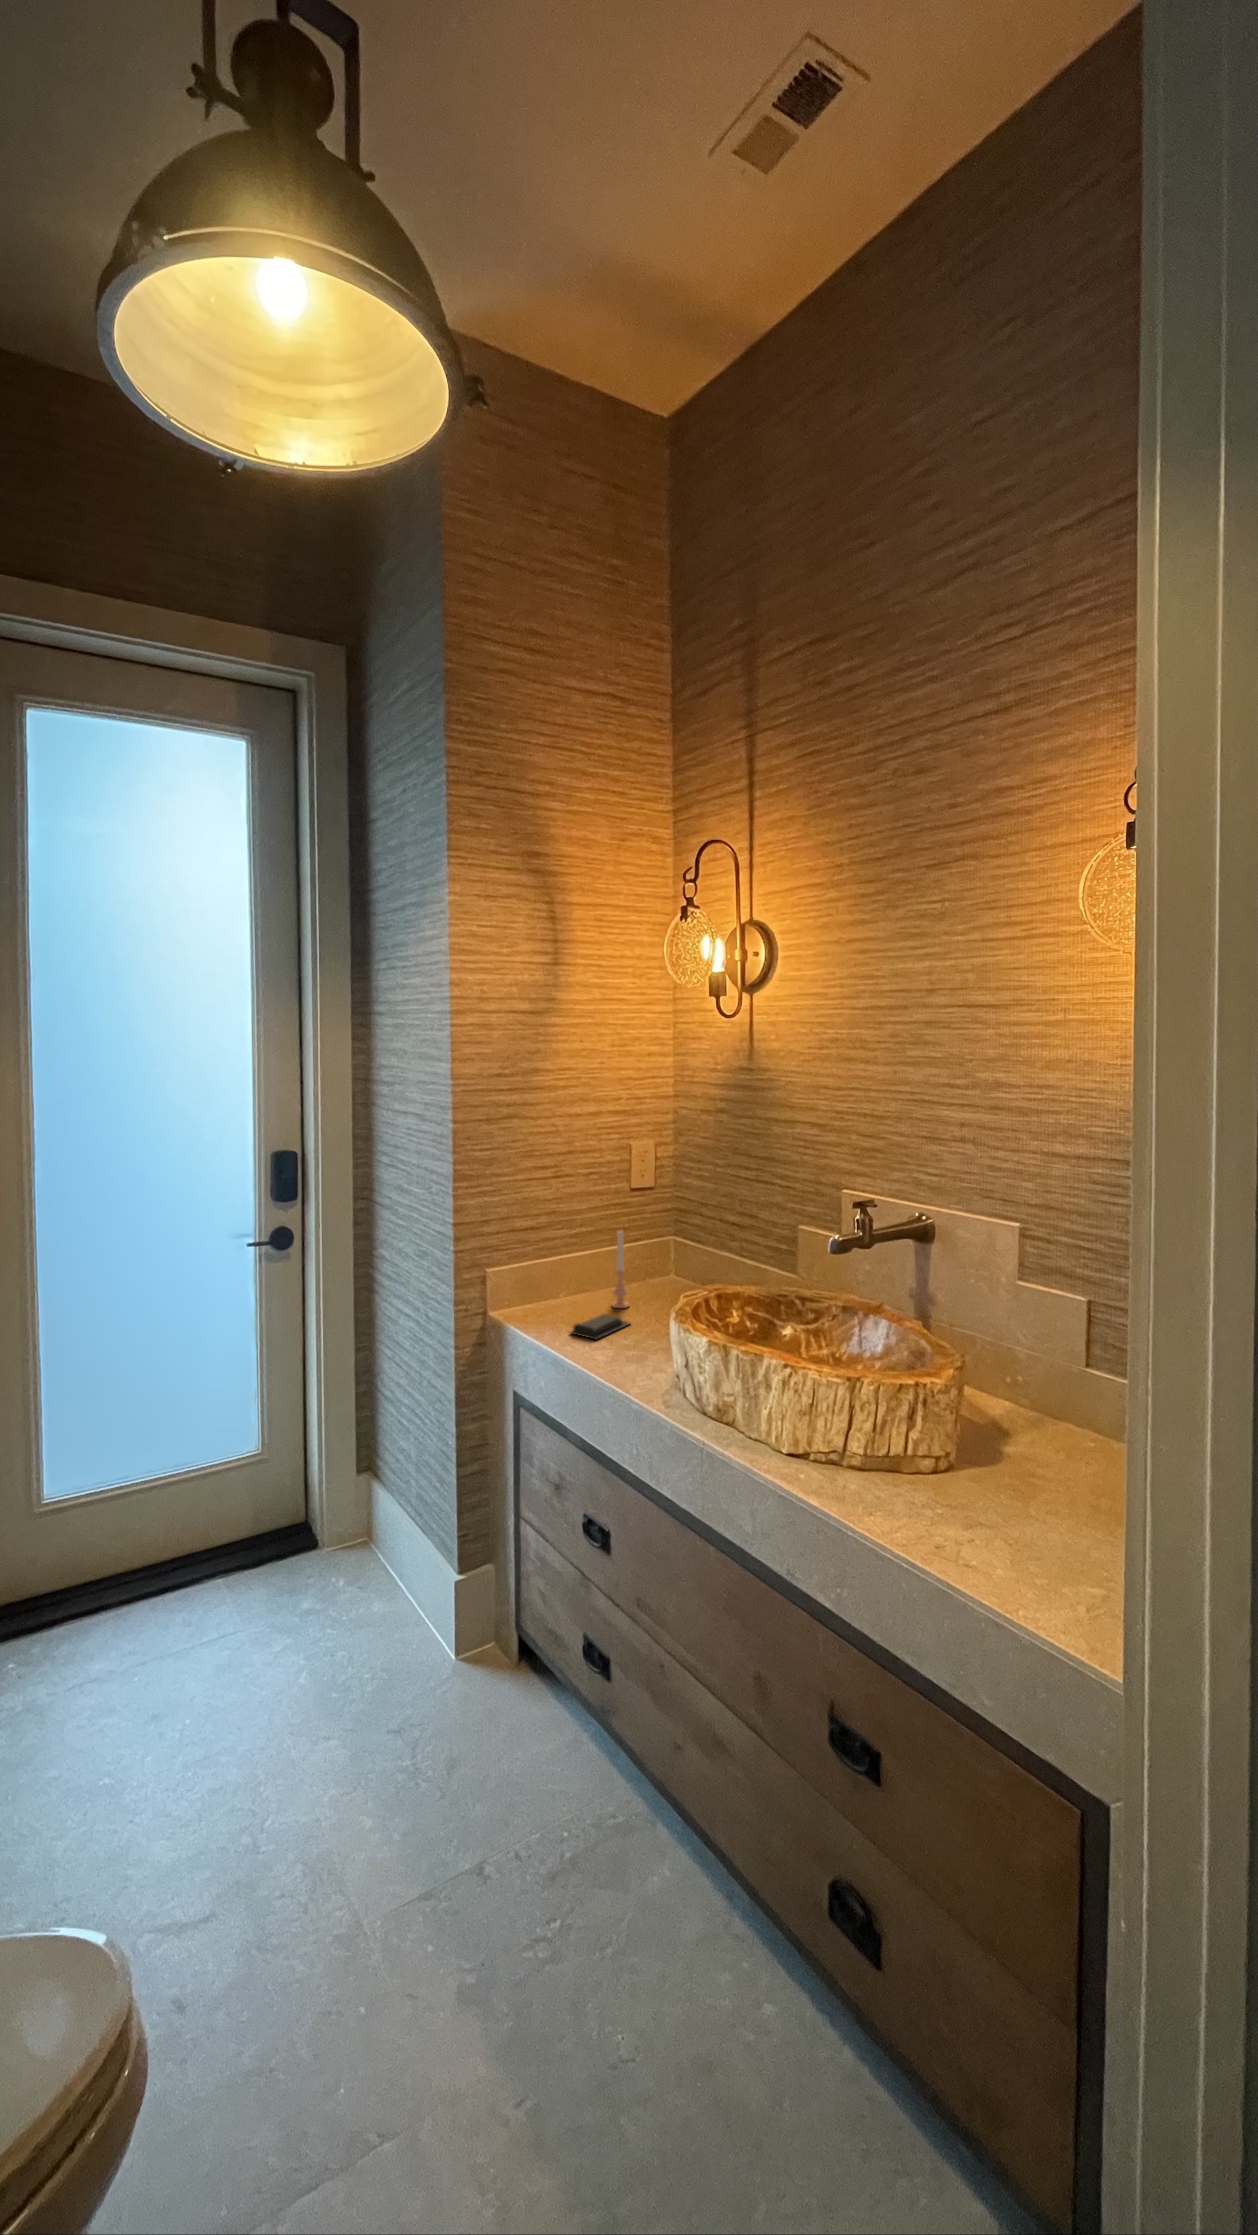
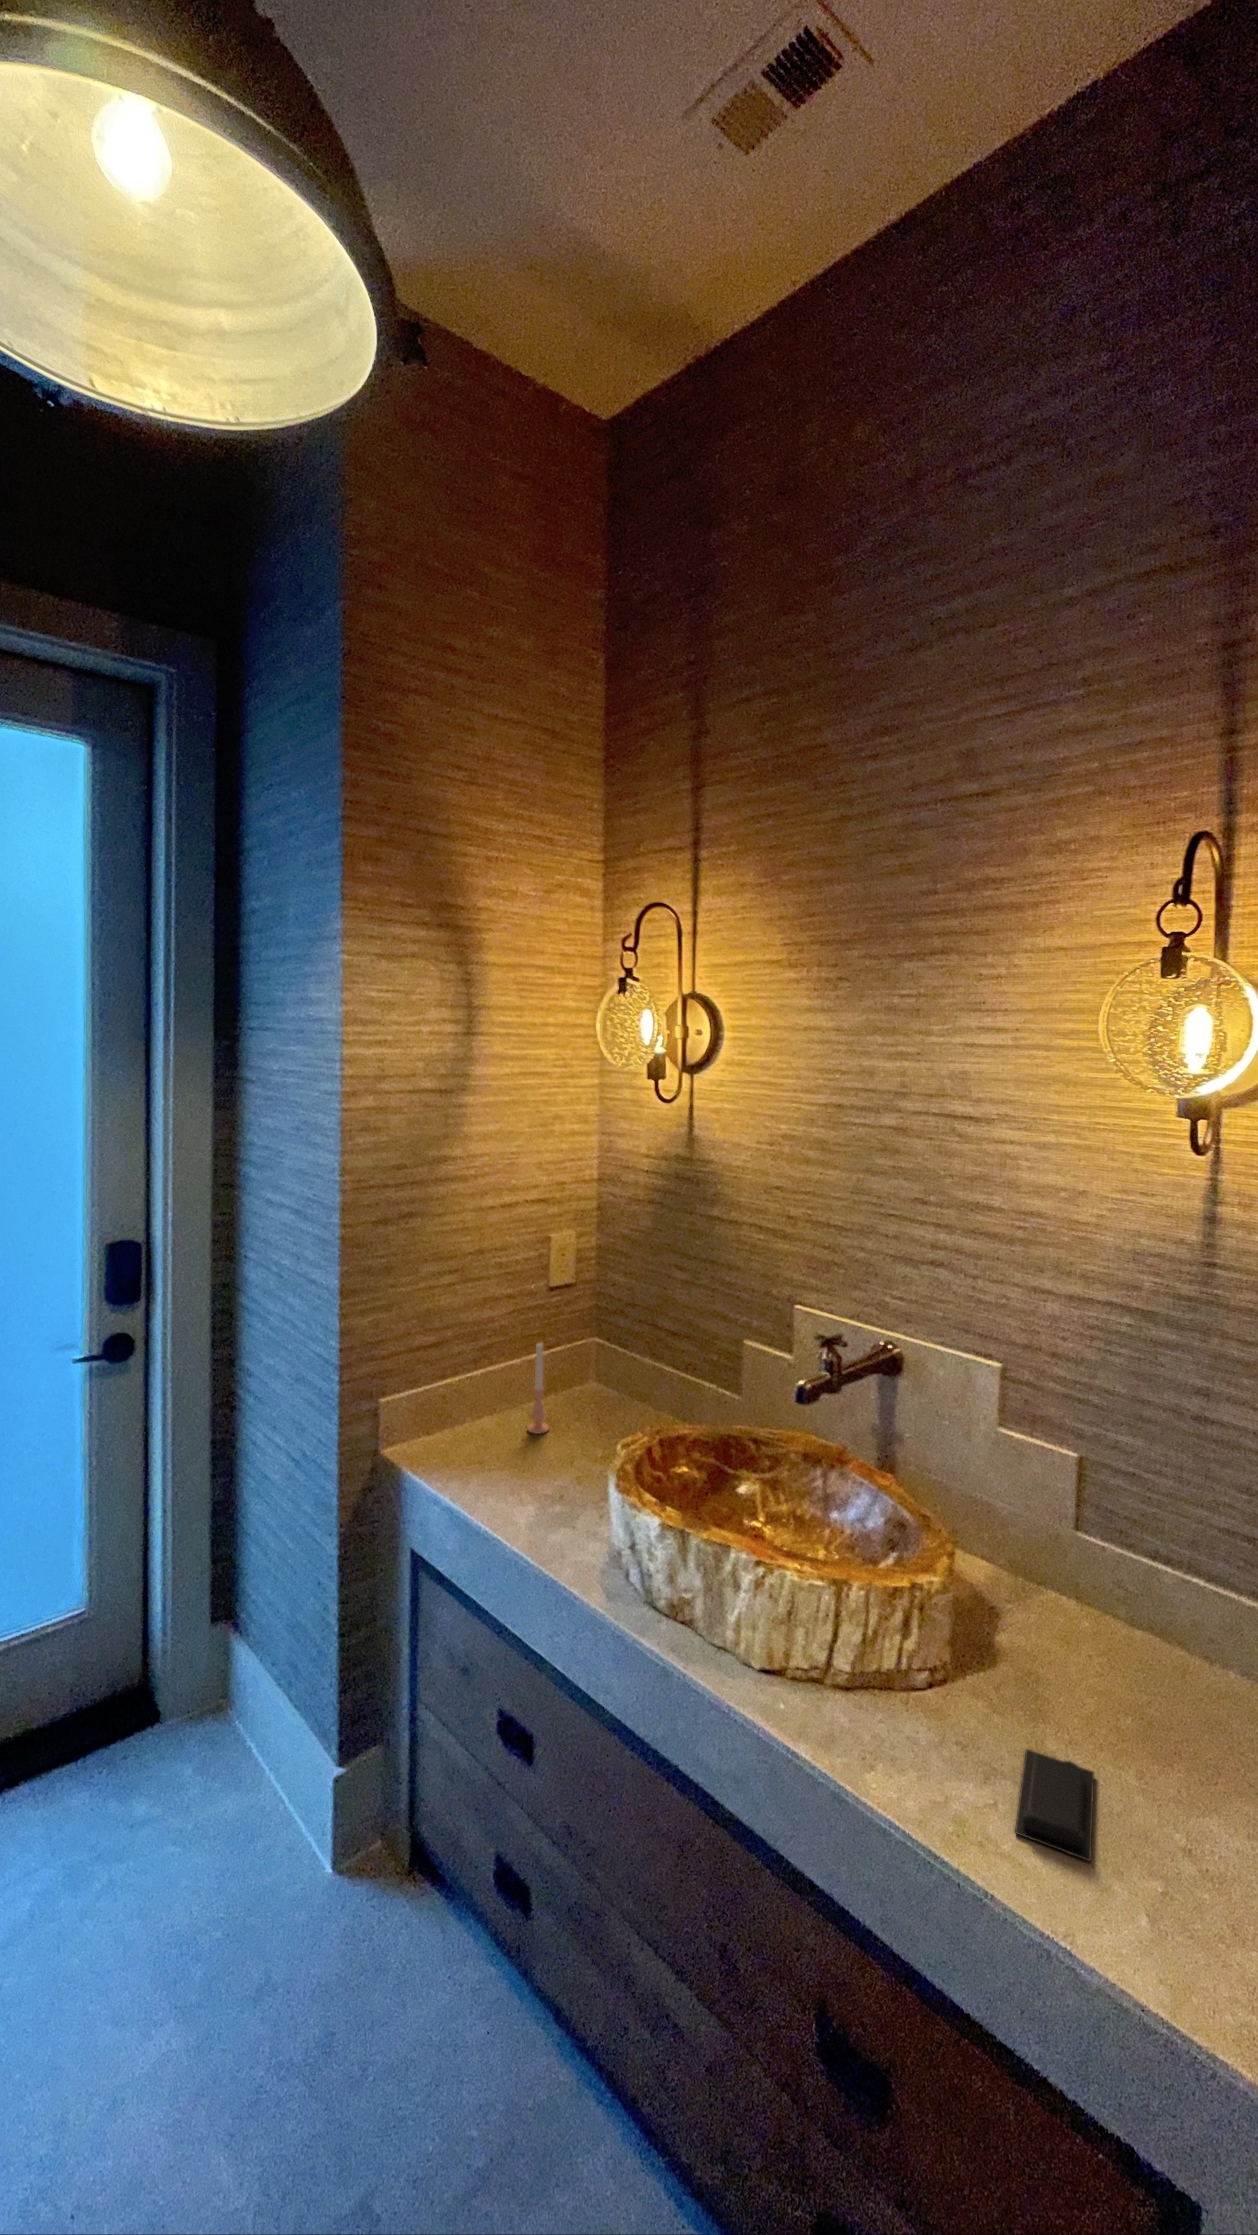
soap bar: present [570,1314,631,1339] -> present [1015,1749,1094,1861]

